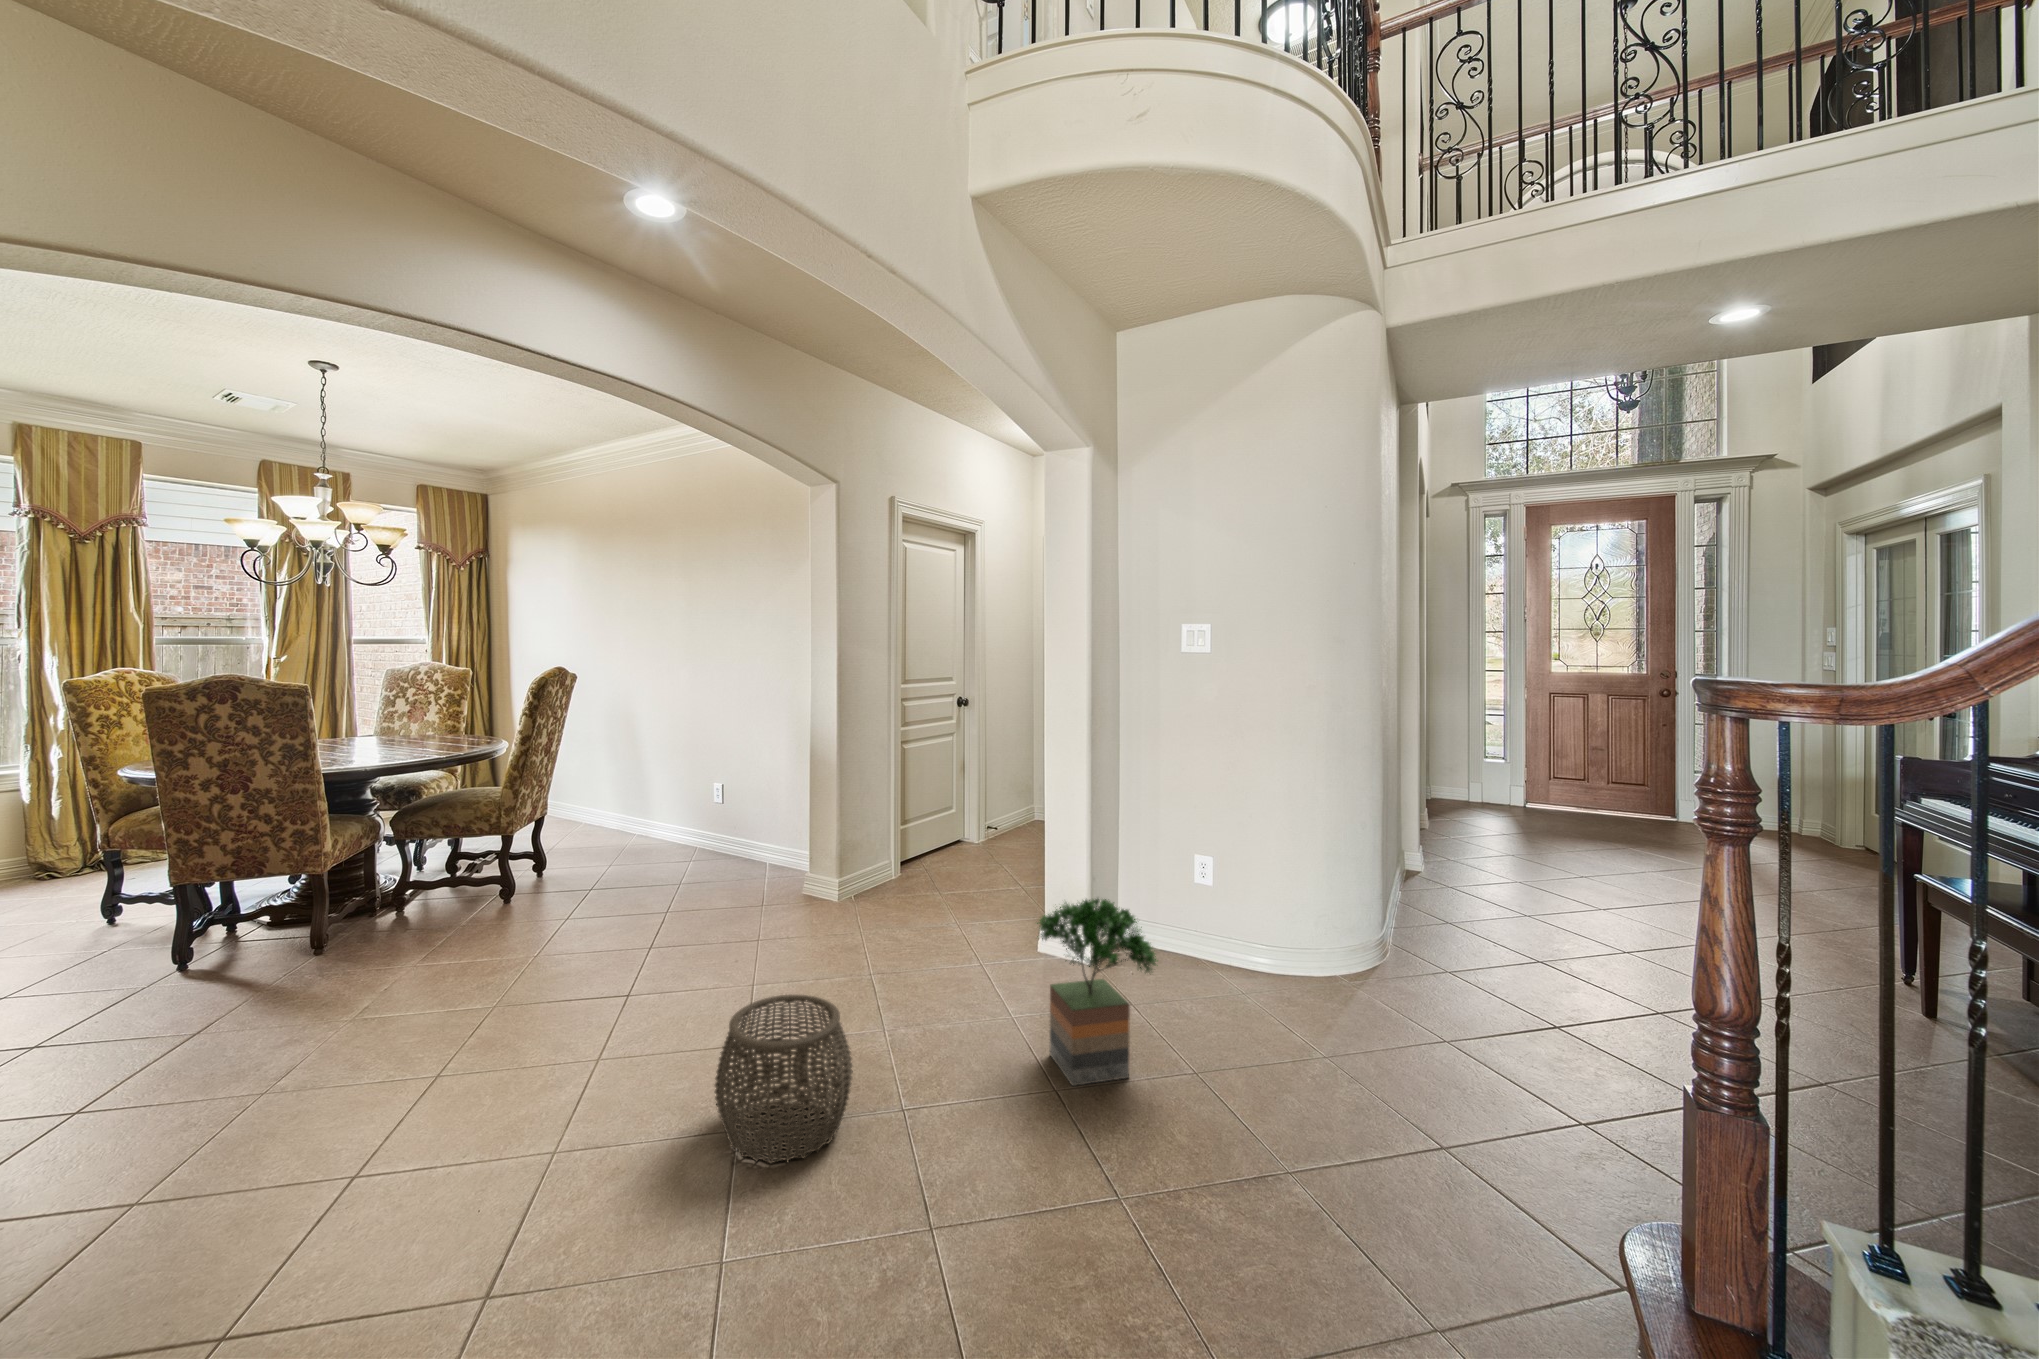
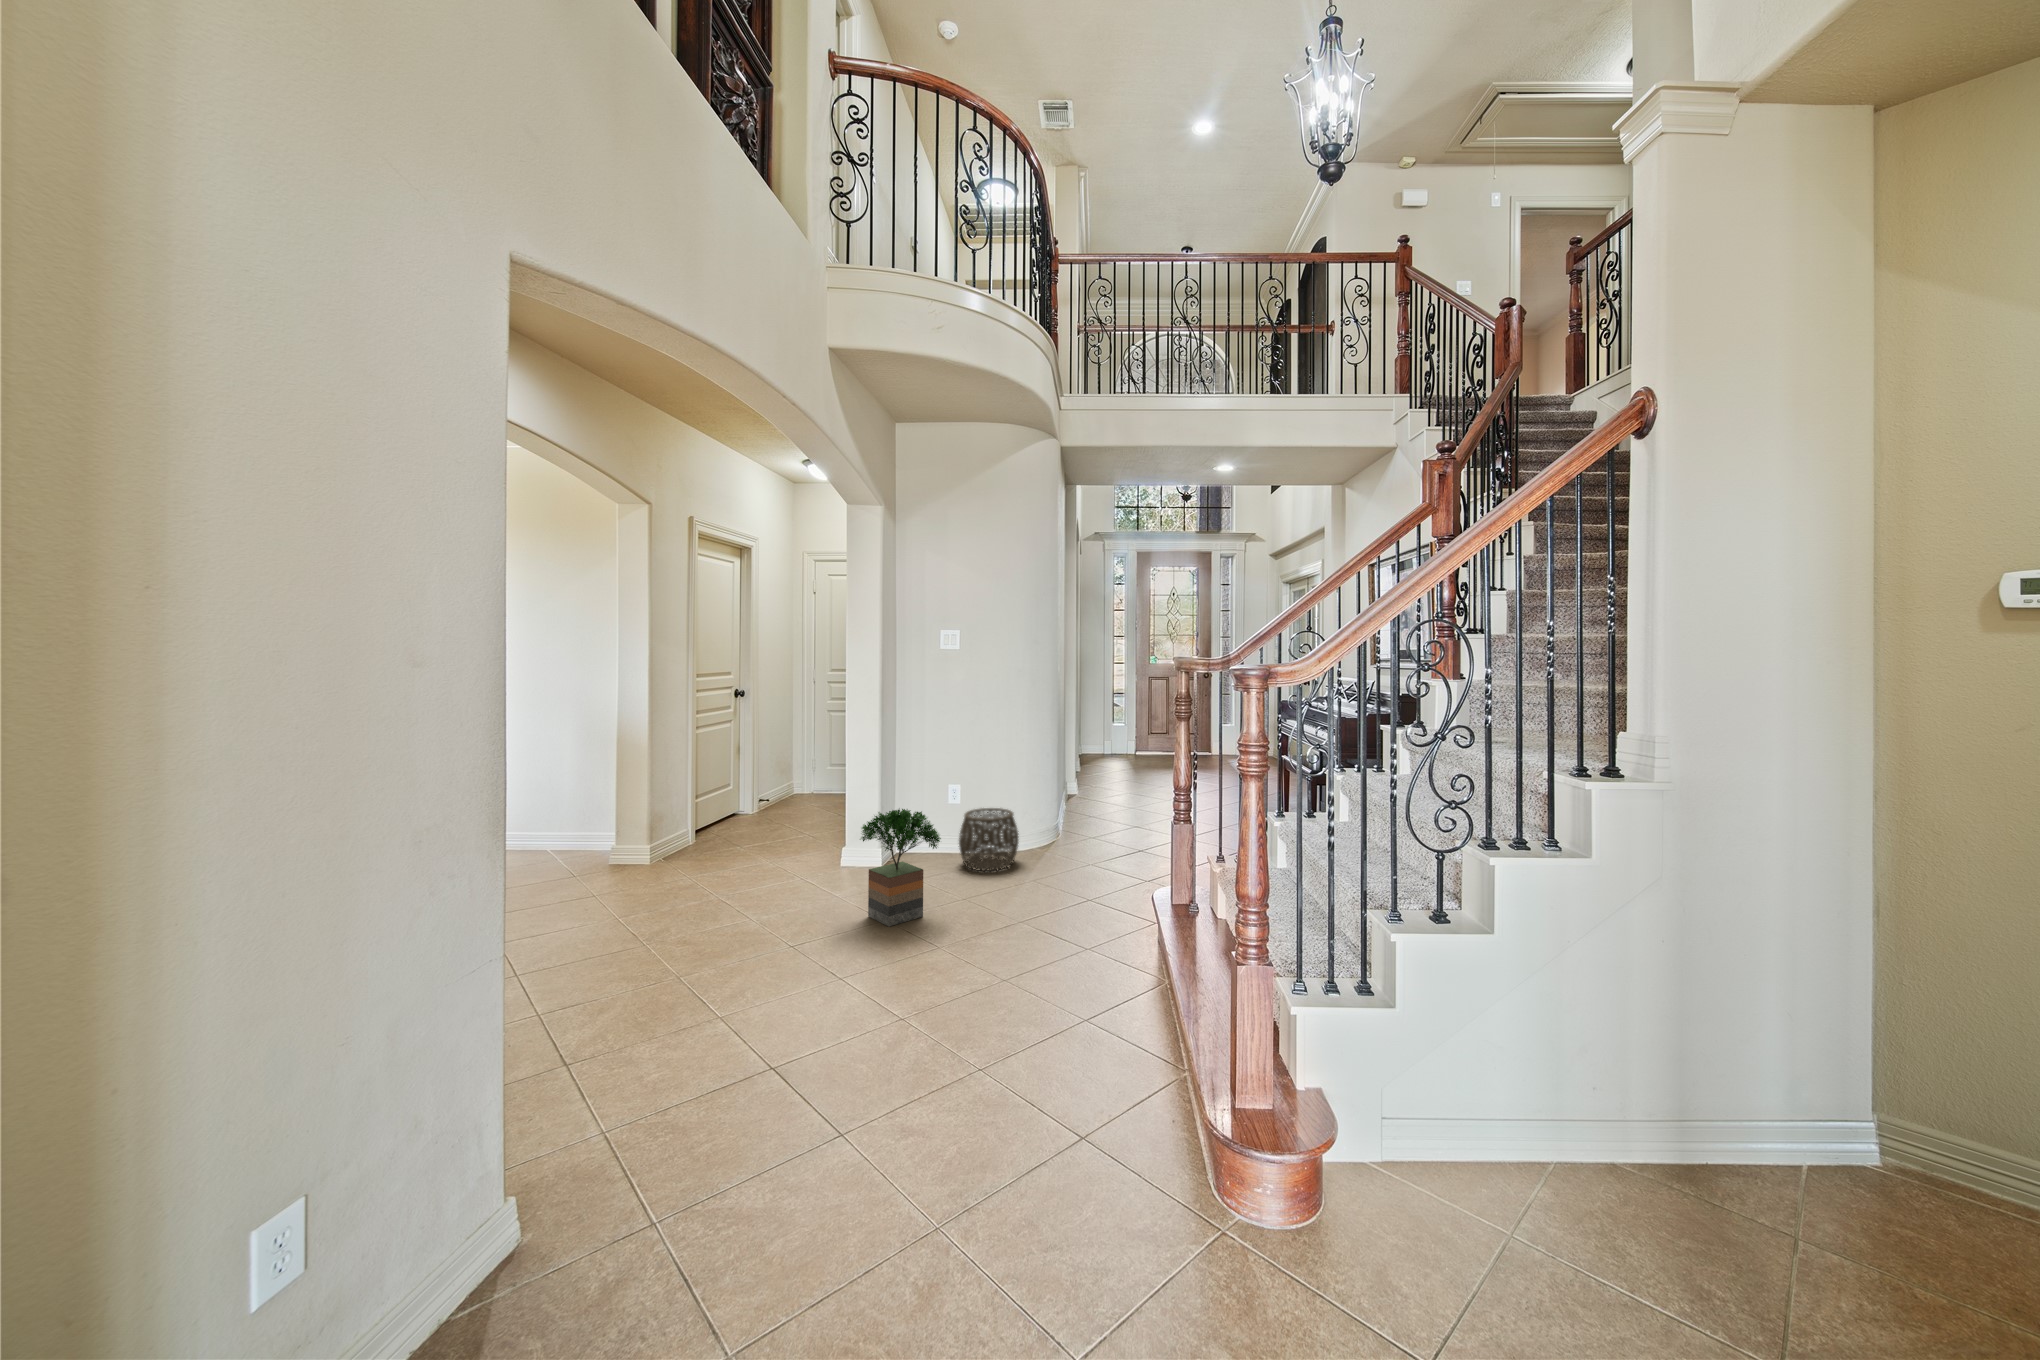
woven basket: present [715,994,853,1163] -> present [959,808,1019,871]

